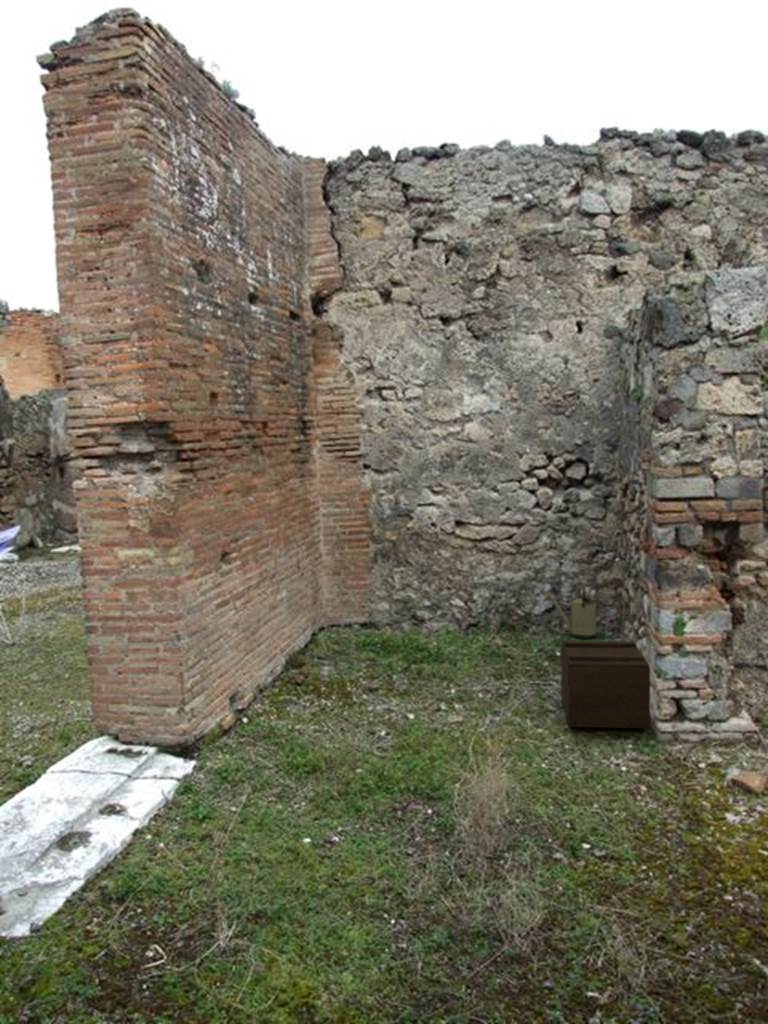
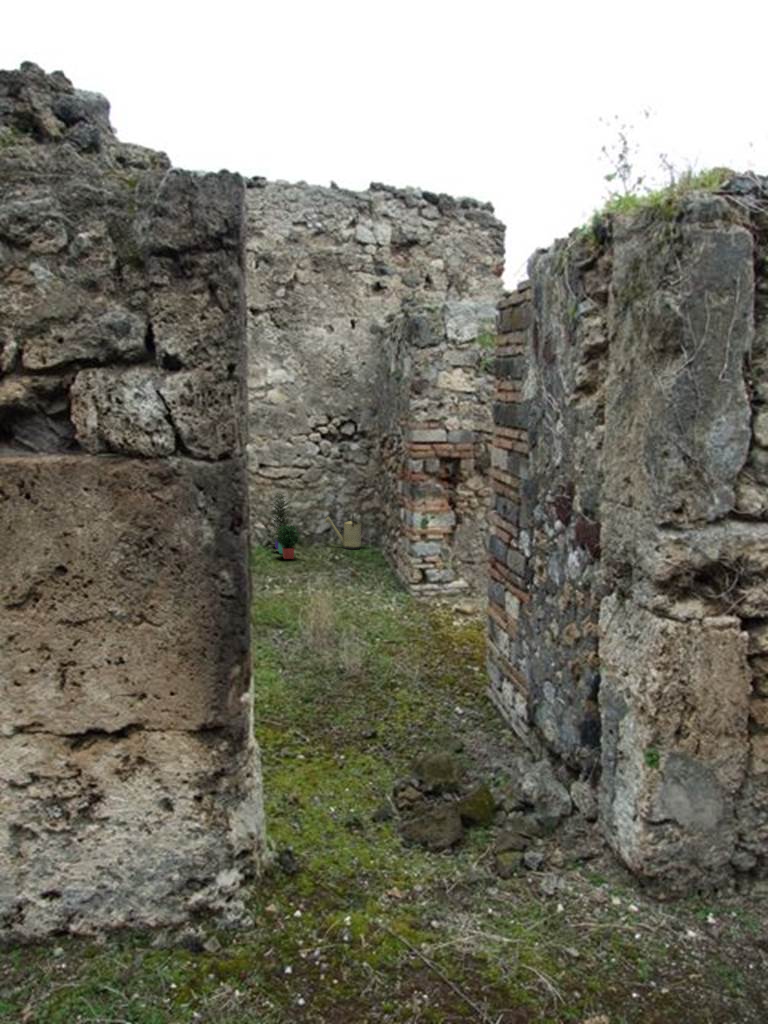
potted plant: none [468,559,504,657] -> present [271,493,299,559]
wooden crate: present [561,641,650,728] -> none [346,538,406,591]

